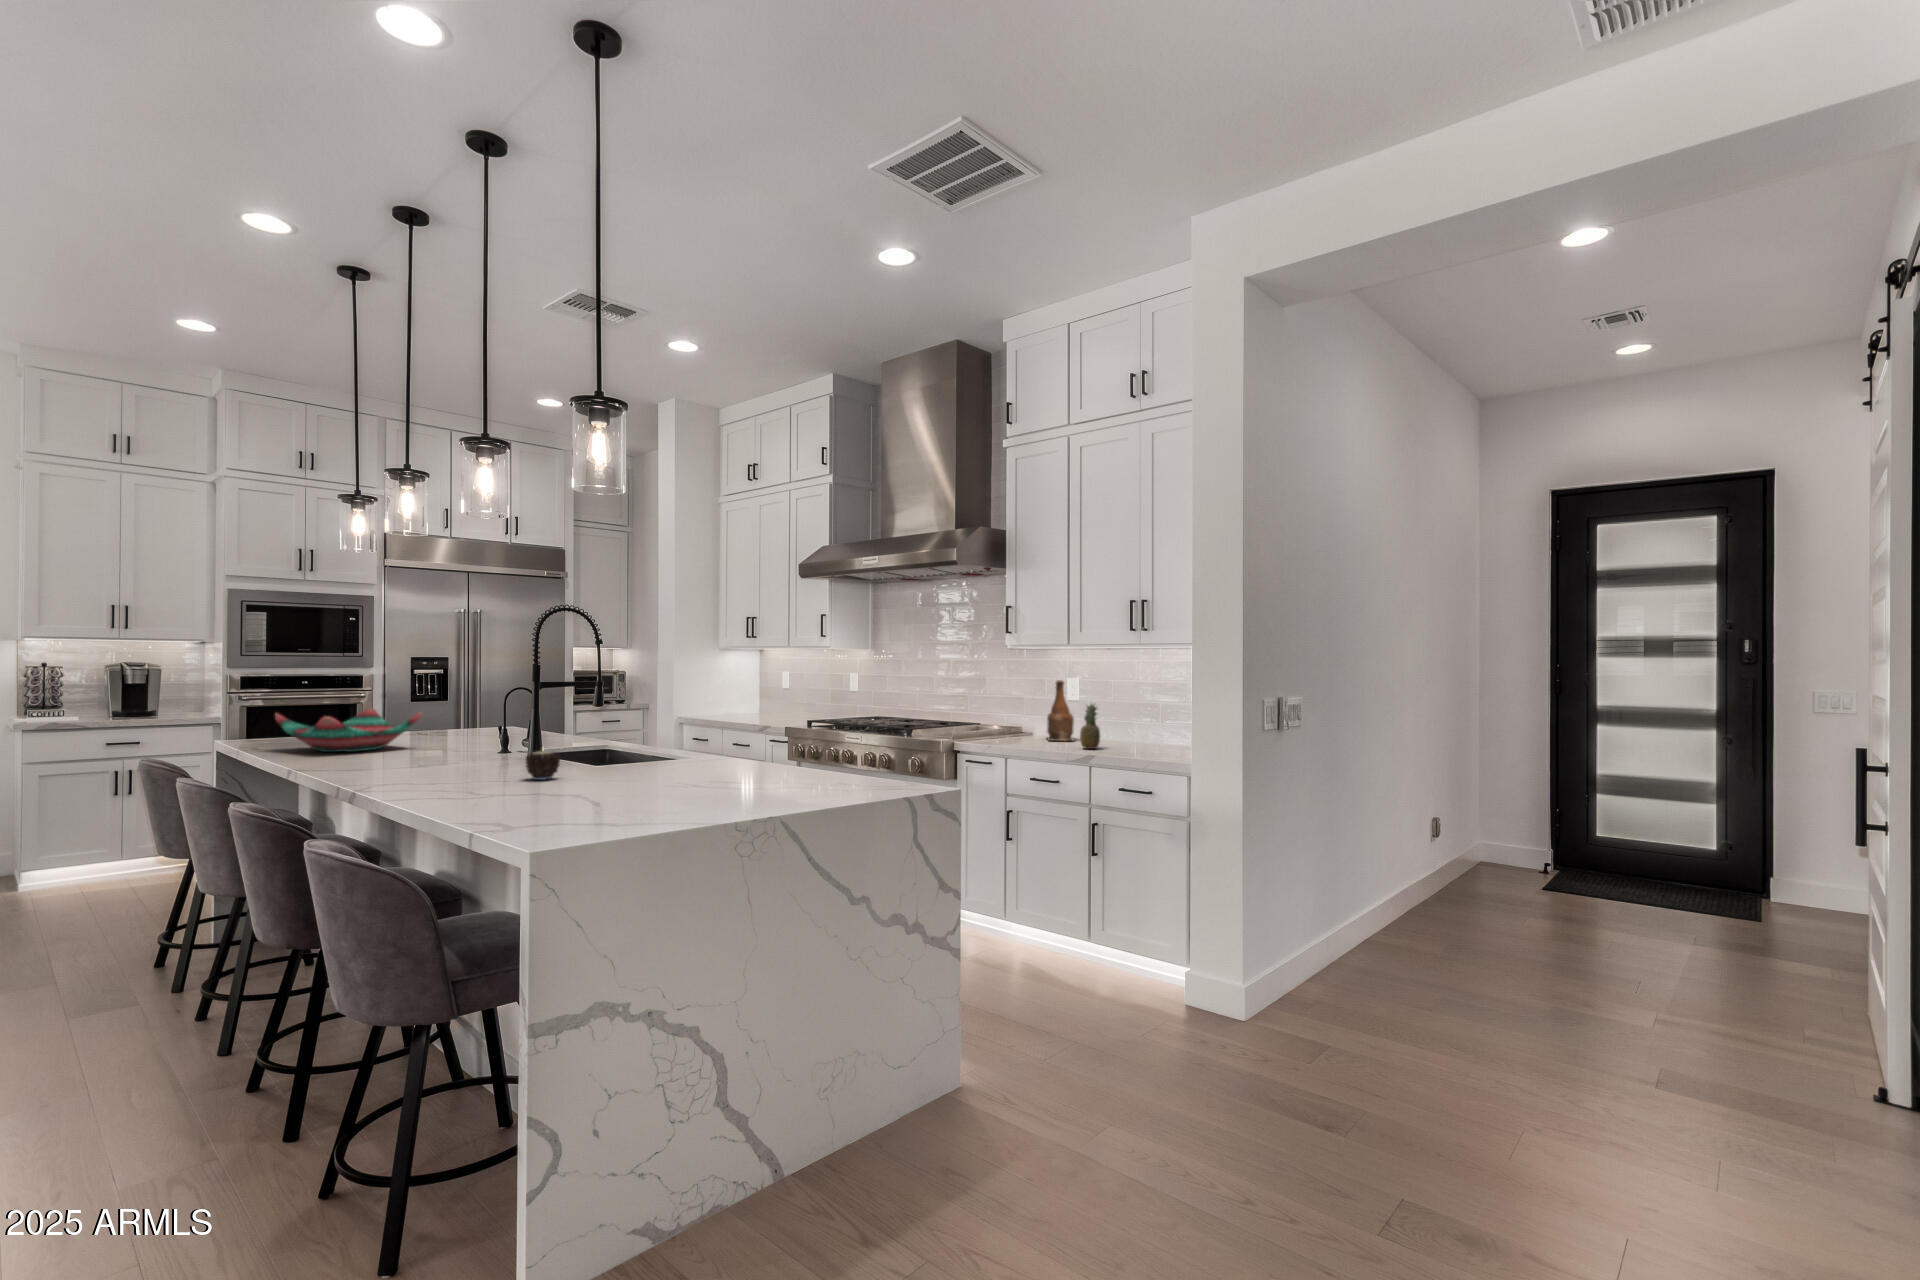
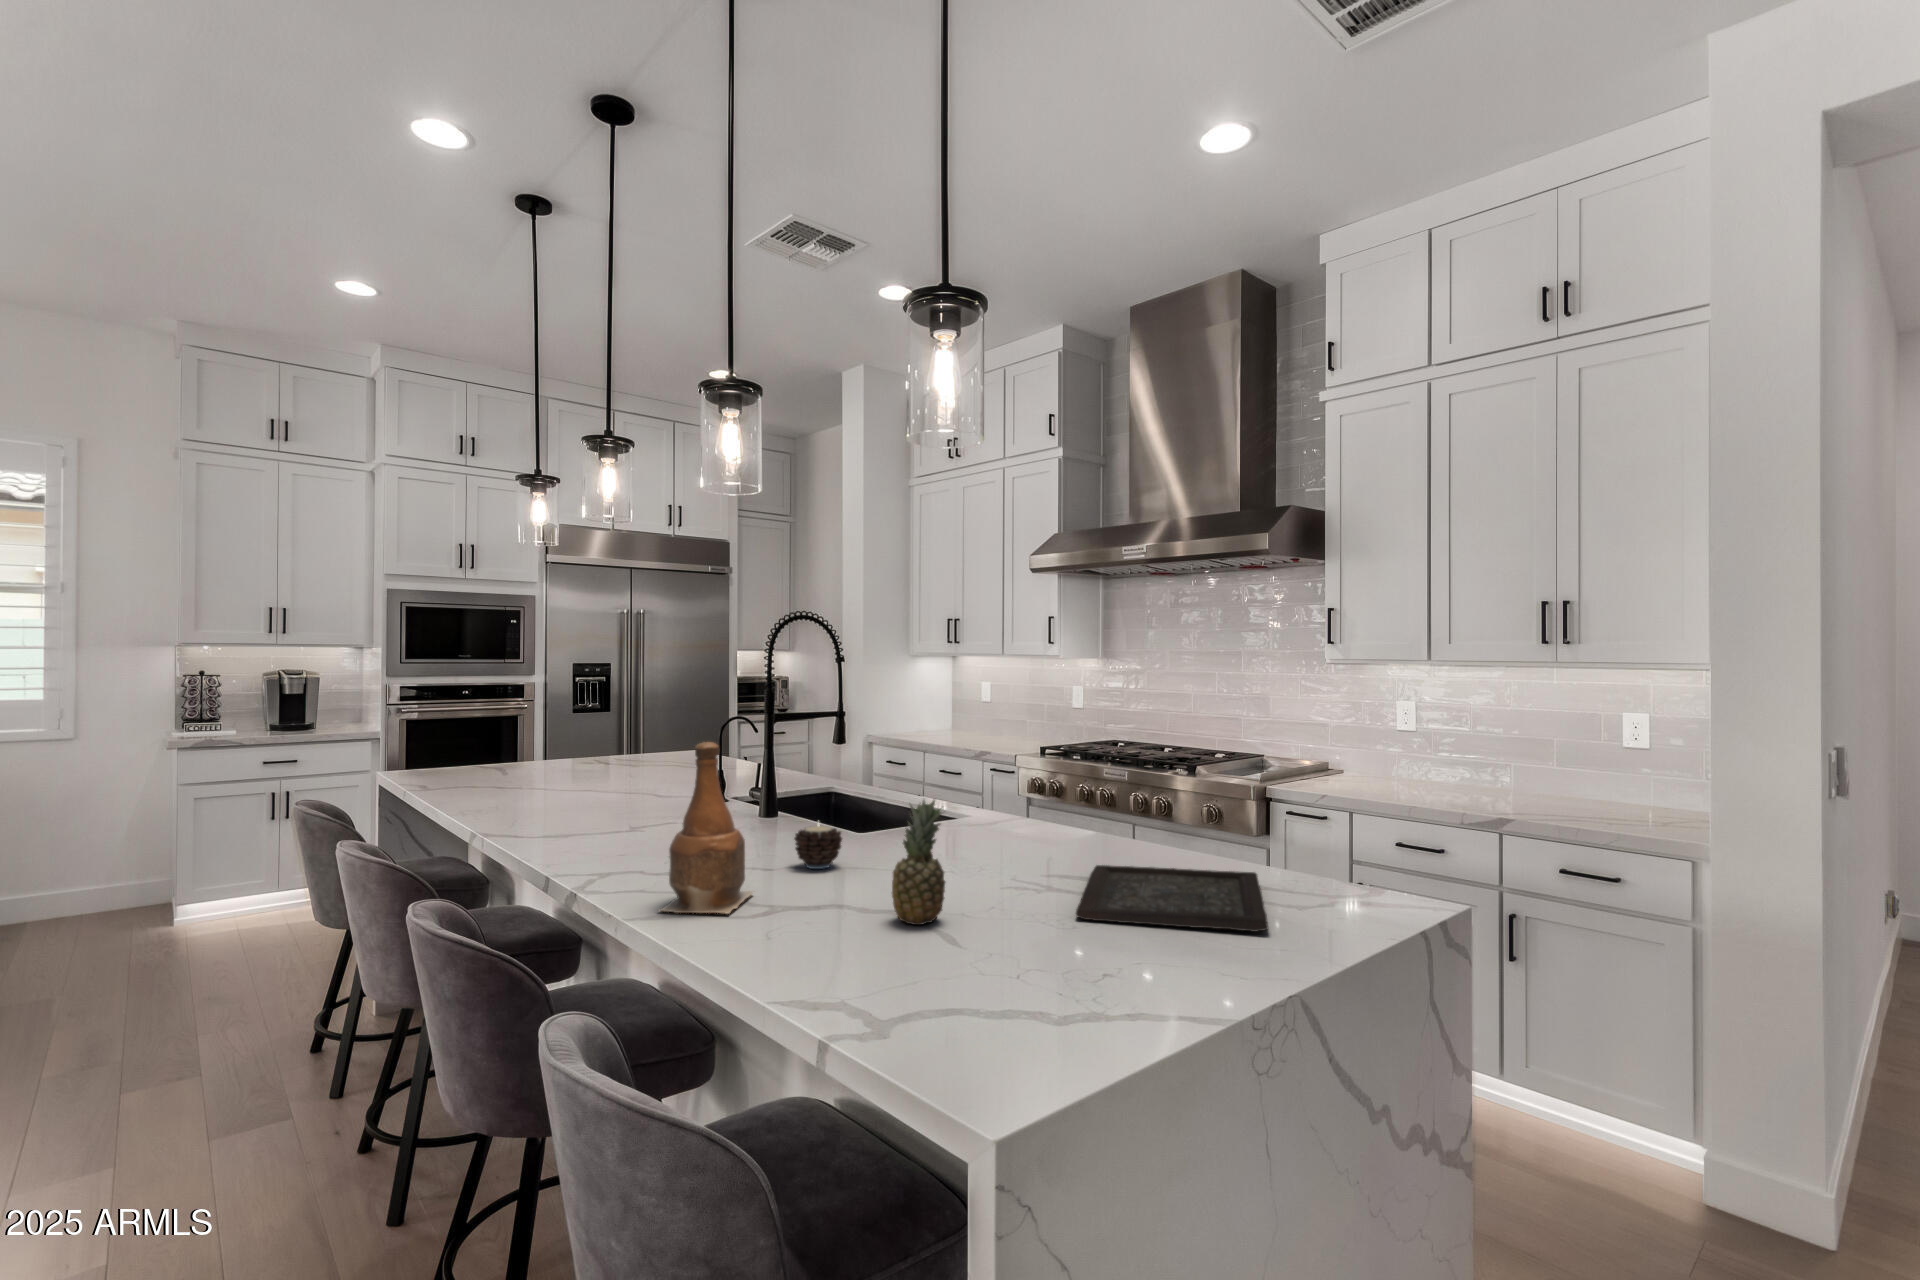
bottle: present [1047,680,1074,741] -> present [659,742,753,913]
fruit: present [1080,704,1100,749] -> present [892,799,945,925]
decorative bowl: present [275,708,422,752] -> none [449,740,623,802]
tray: none [692,774,841,799] -> present [1076,865,1268,932]

